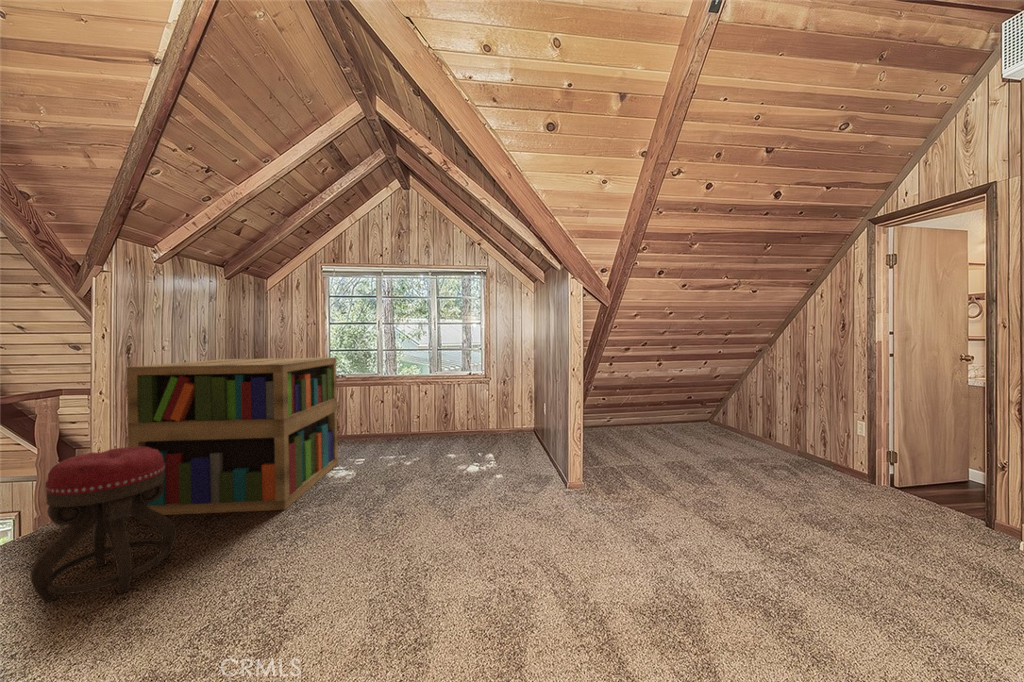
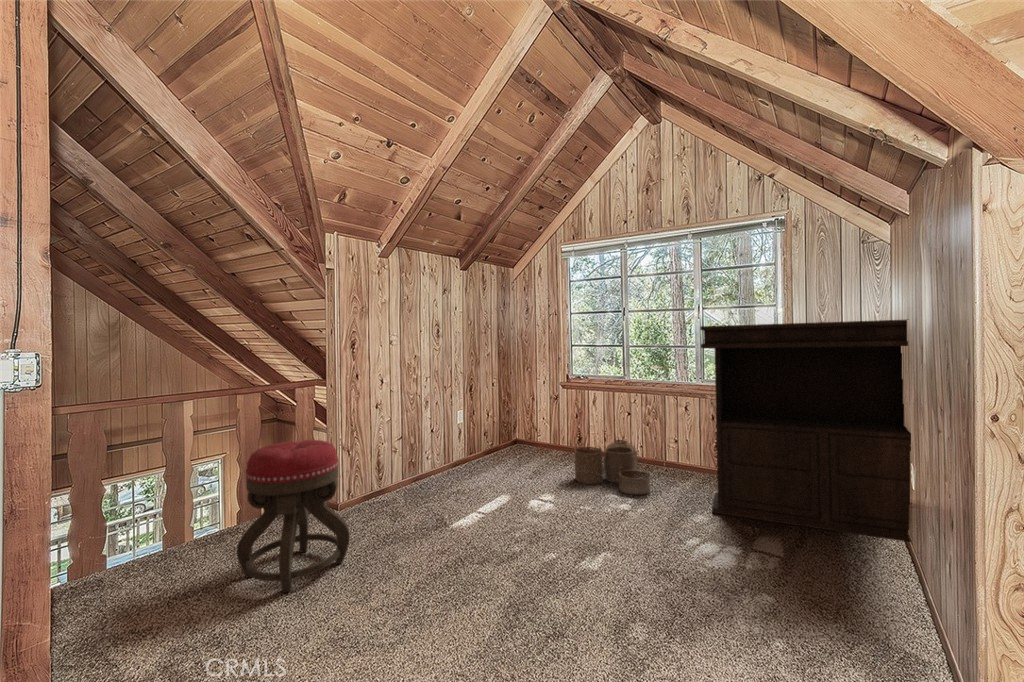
console table: none [444,336,564,456] -> present [700,319,911,542]
bookshelf: present [127,357,338,515] -> none [357,355,557,539]
woven basket: none [348,419,408,456] -> present [575,439,650,495]

